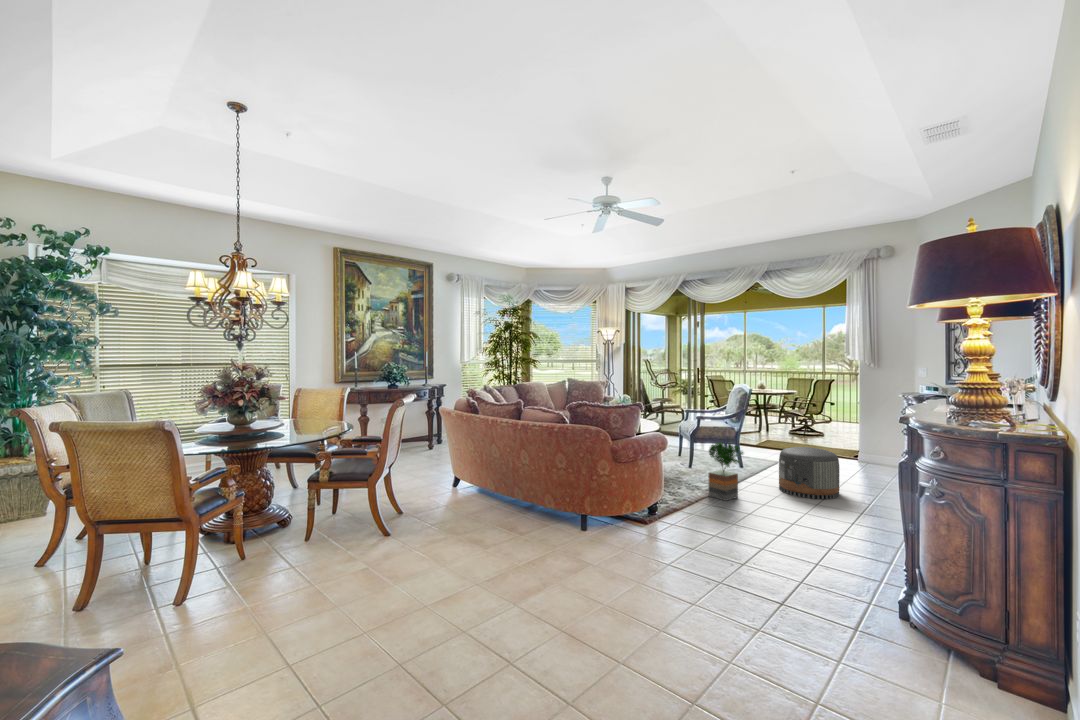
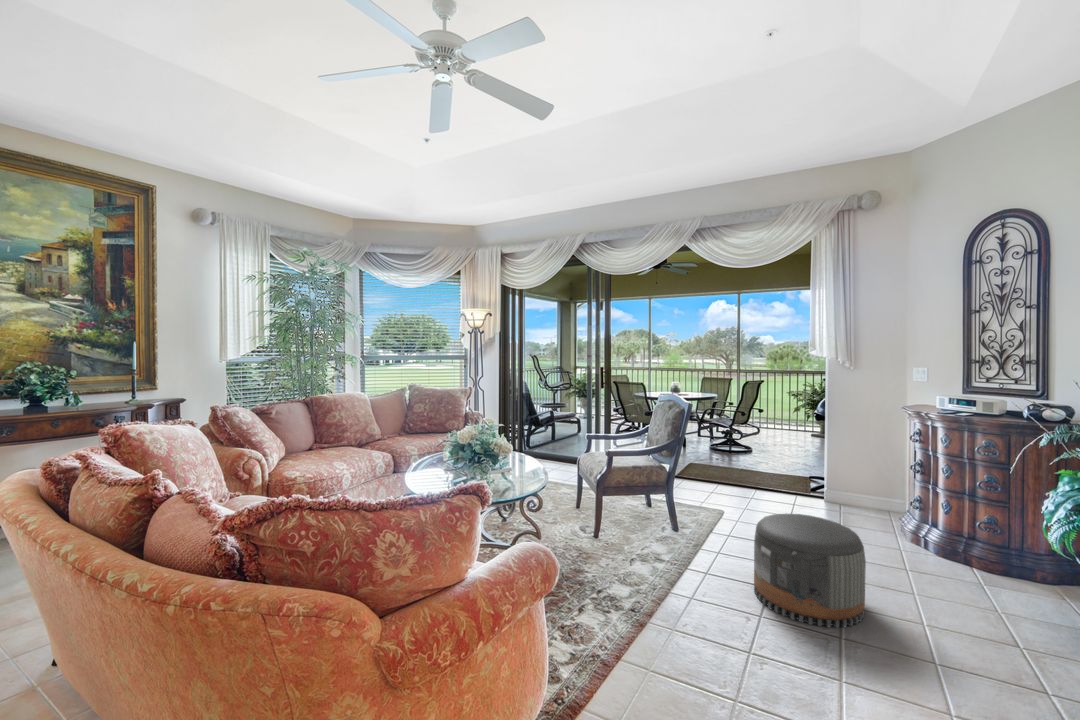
potted tree: present [709,443,743,501] -> none [637,526,712,661]

